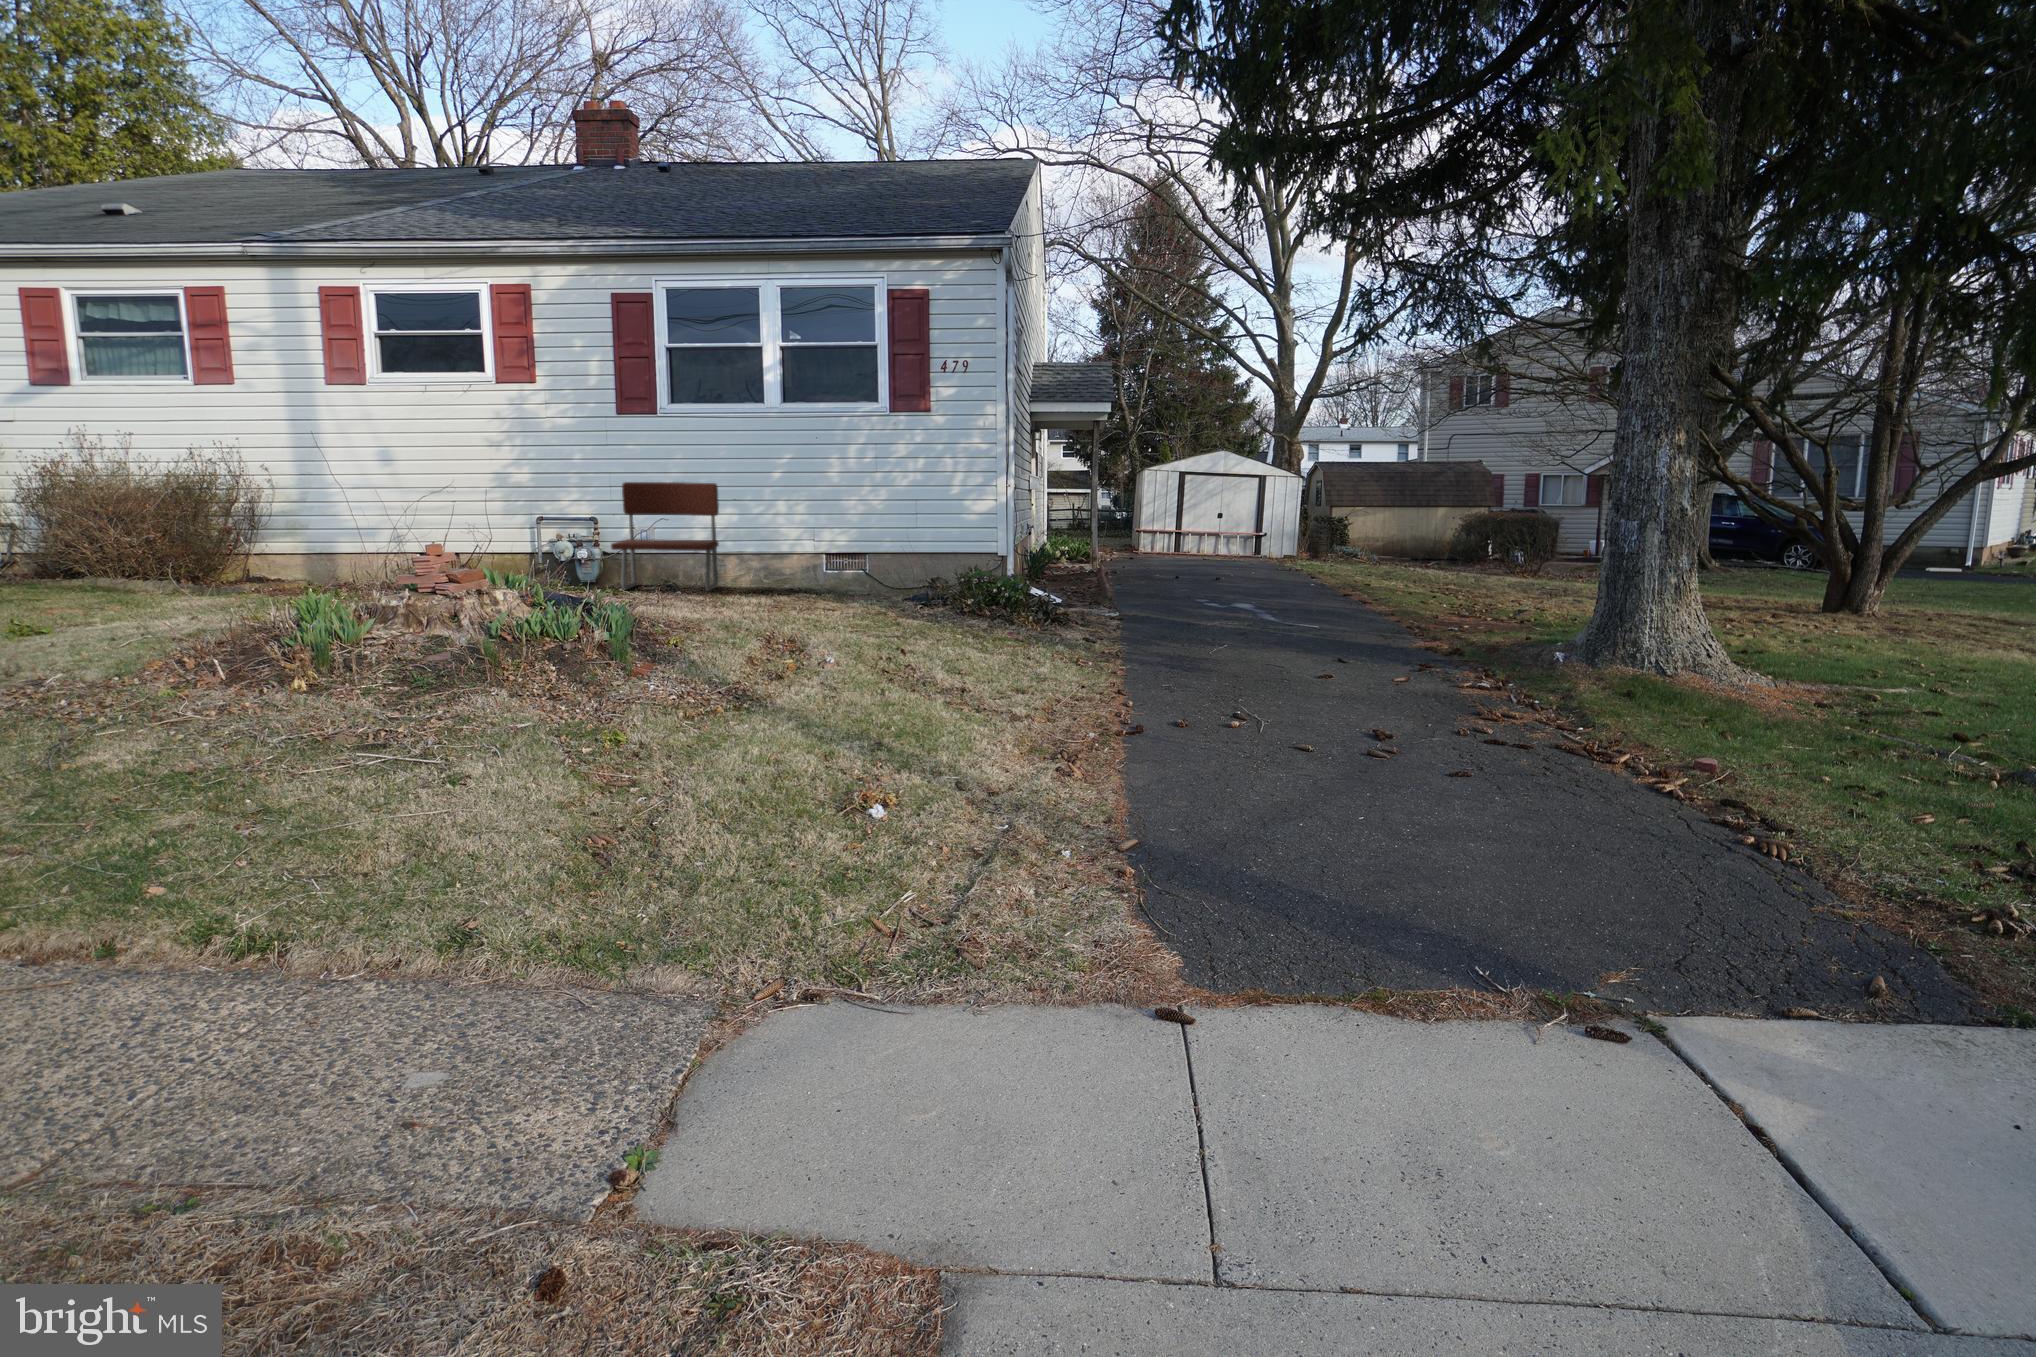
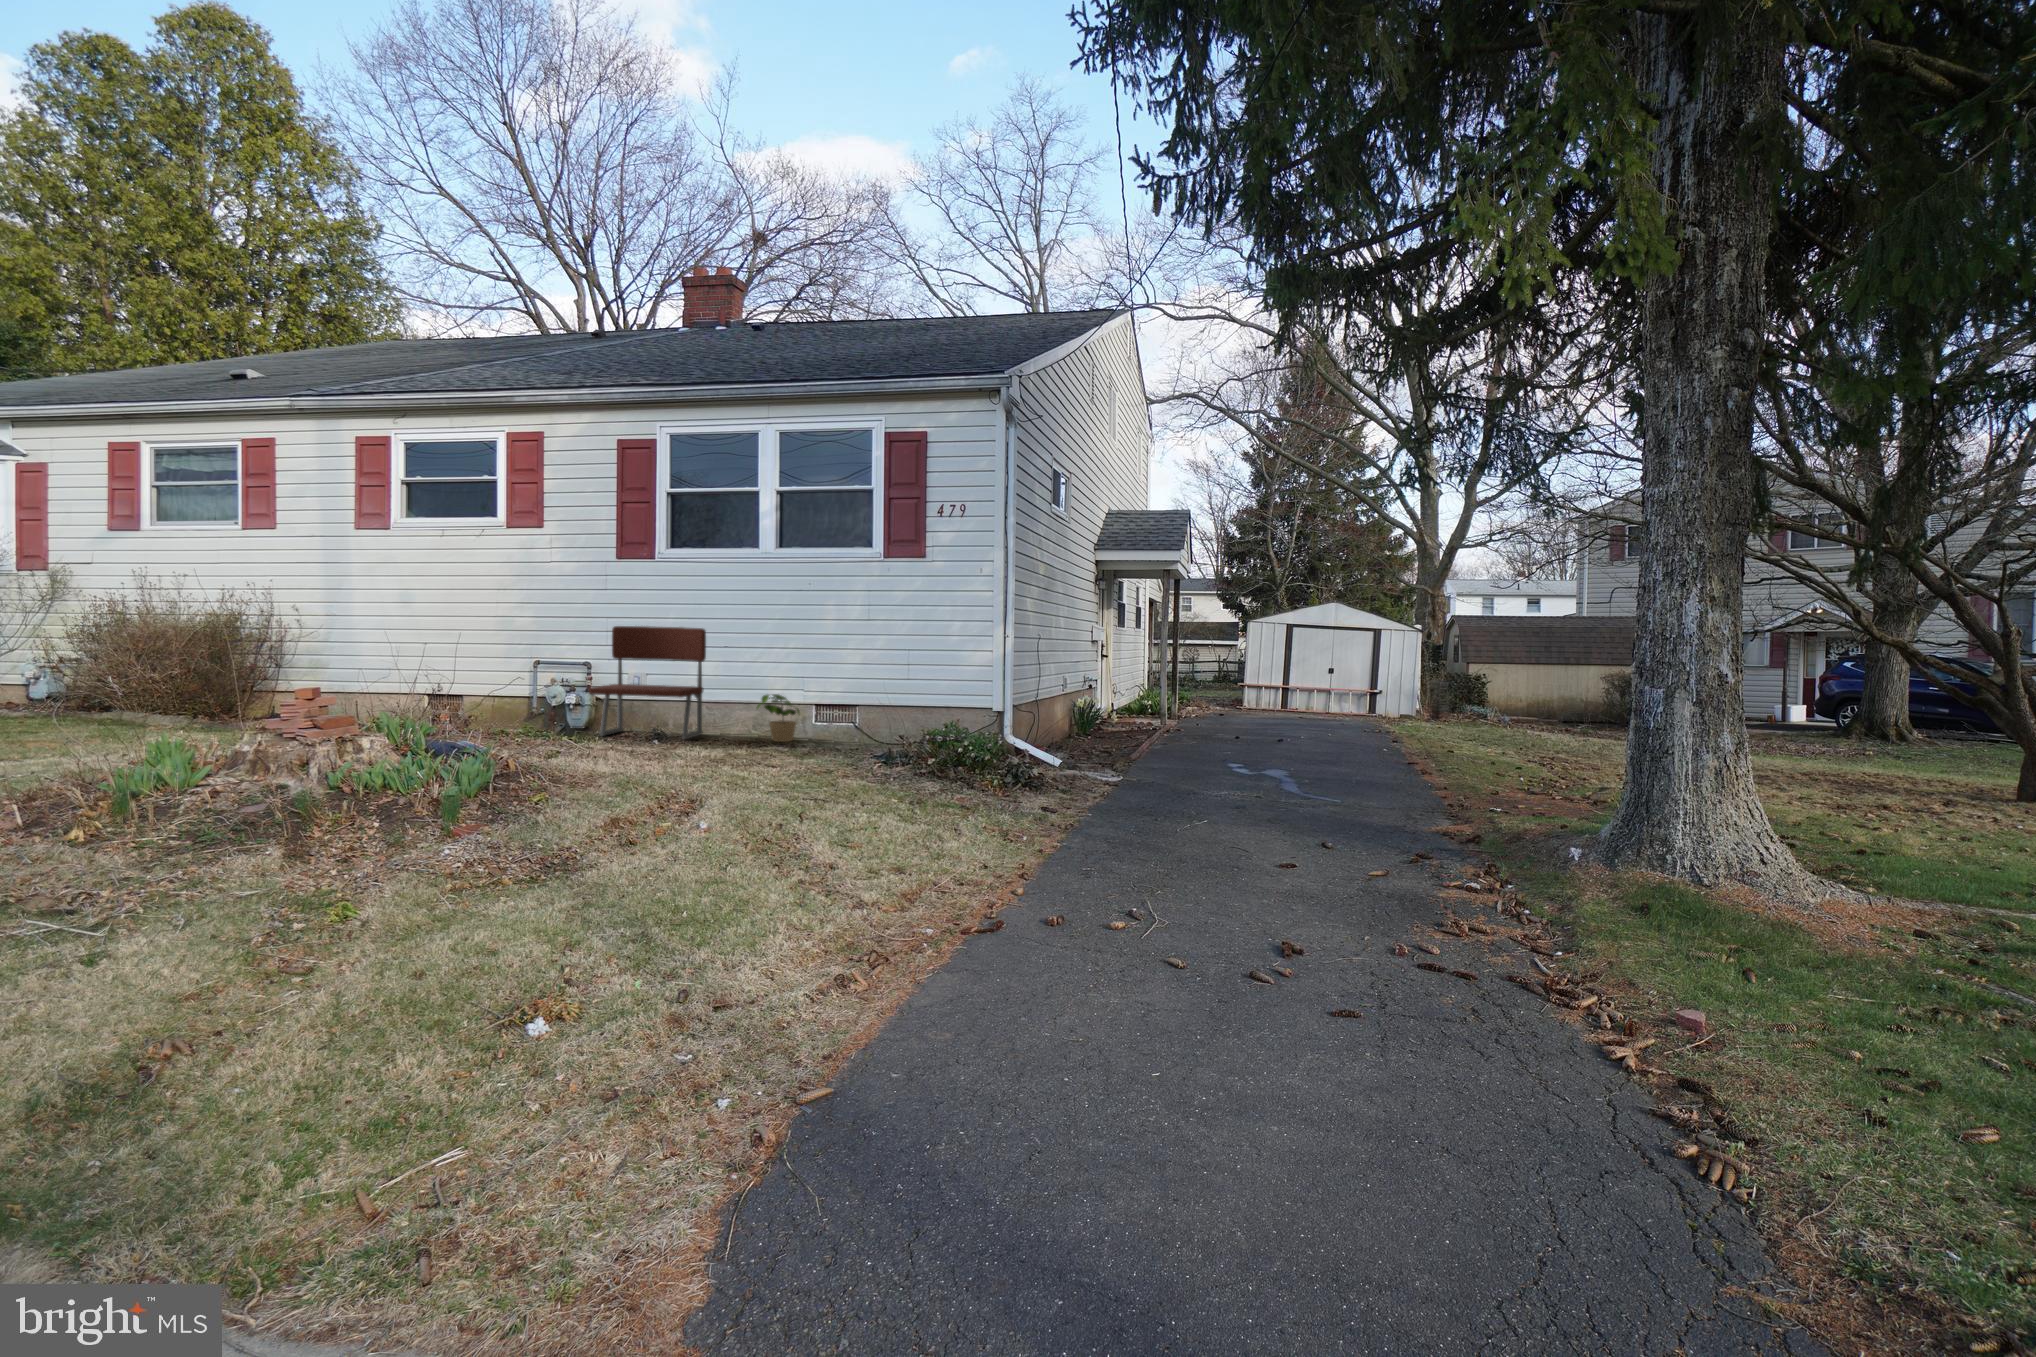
potted plant: none [774,546,815,591] -> present [757,694,800,742]

